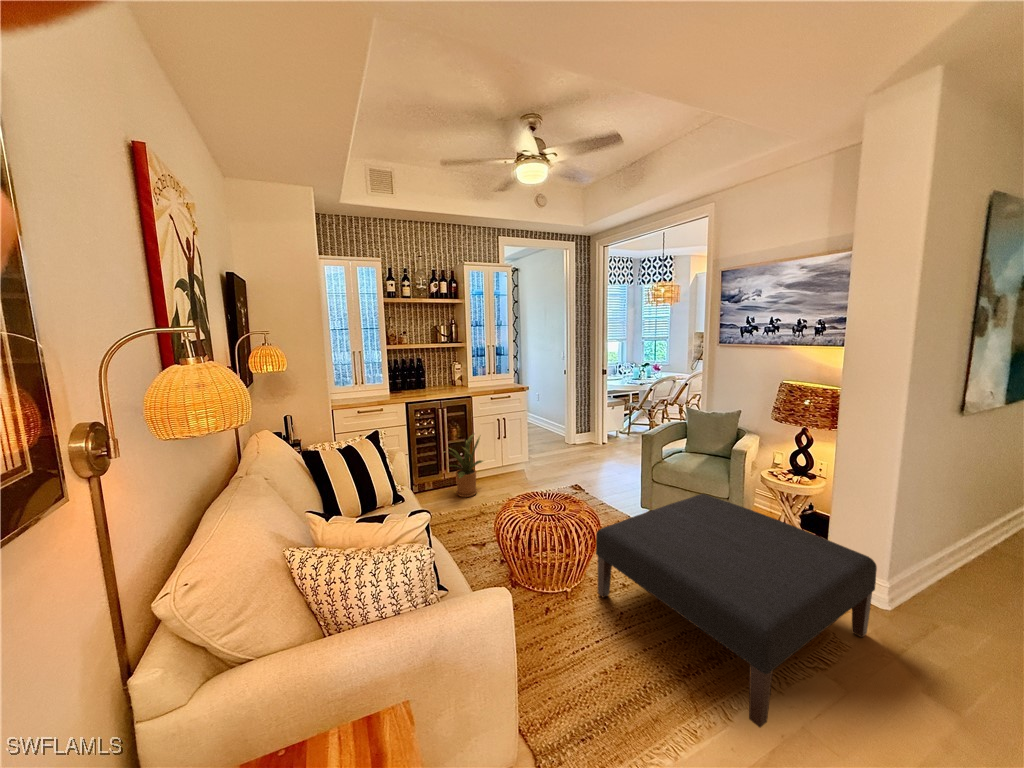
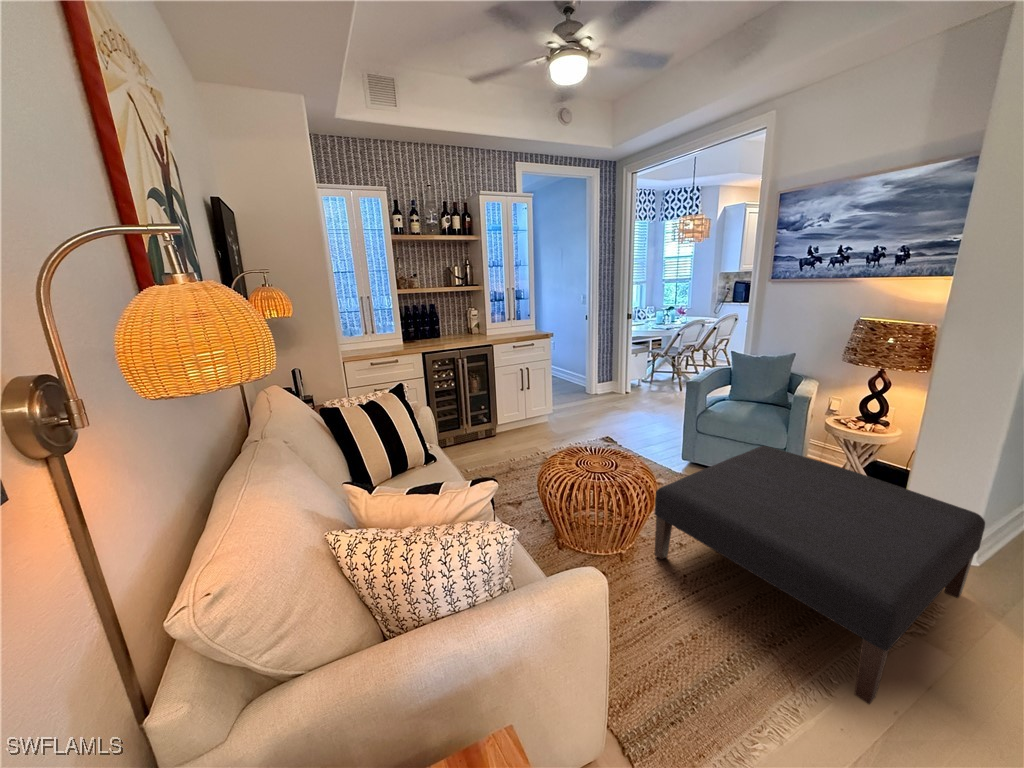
house plant: present [449,434,483,497] -> none [465,384,509,453]

